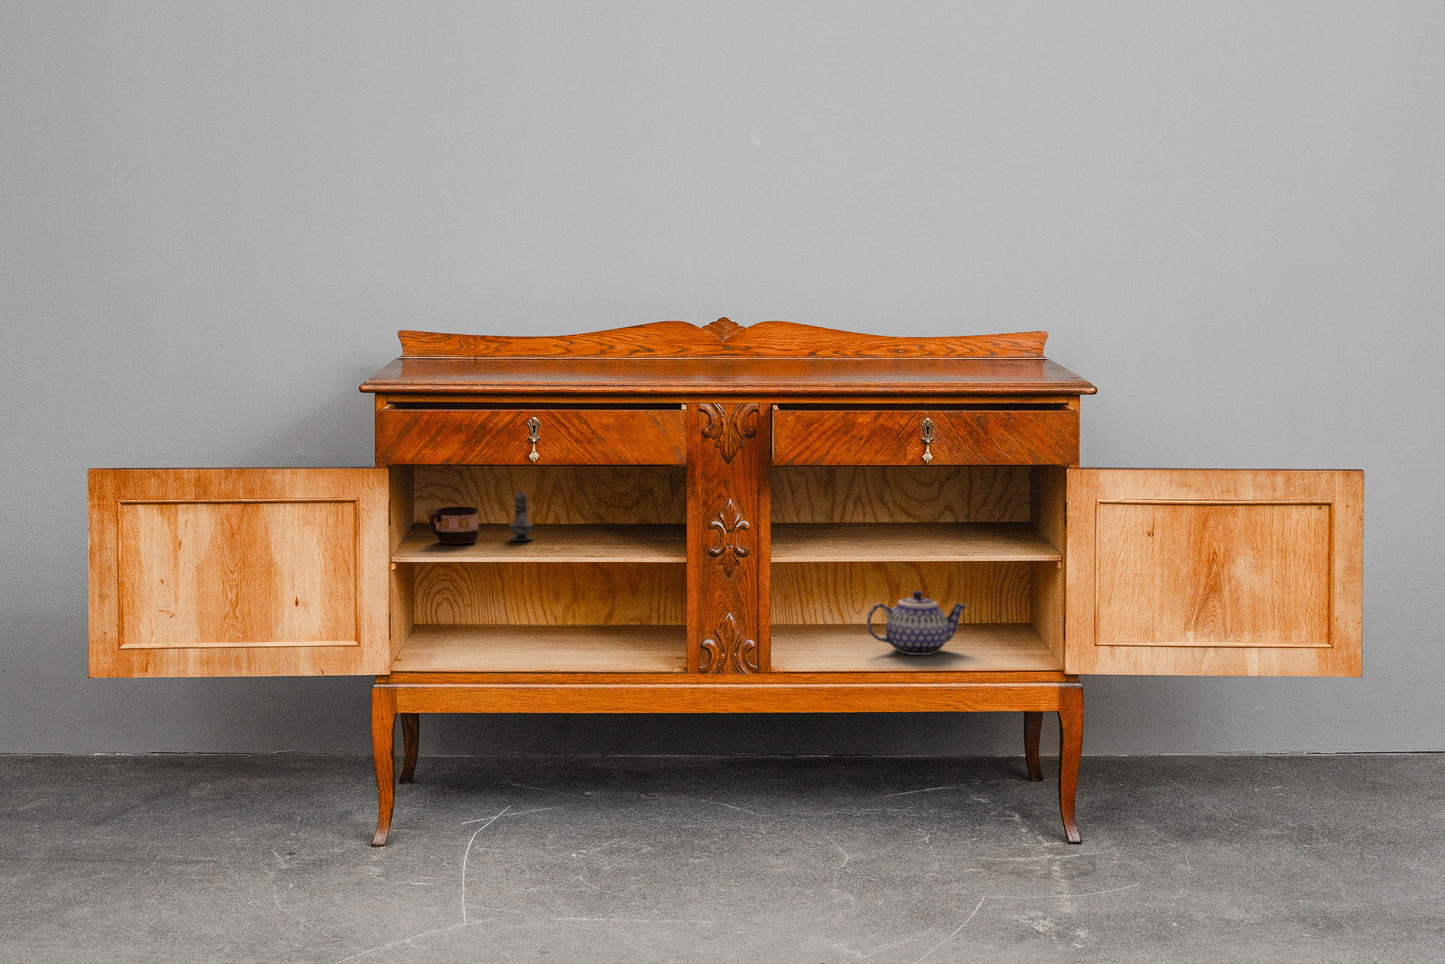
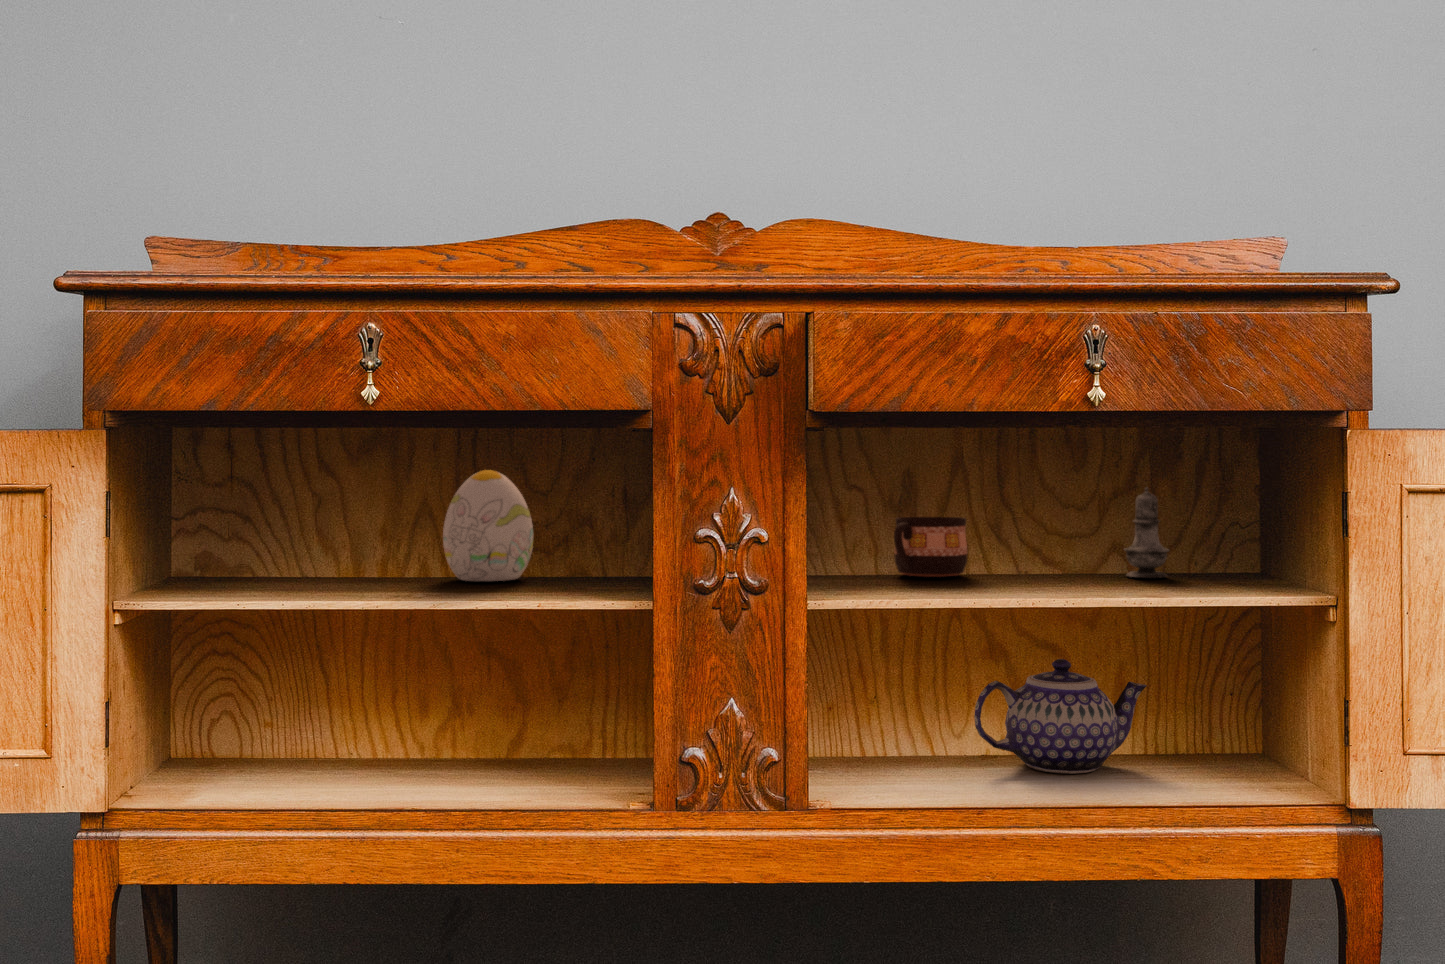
decorative egg: none [560,479,612,545] -> present [443,470,533,581]
salt shaker: present [509,490,533,541] -> present [1124,487,1169,578]
cup: present [430,507,479,544] -> present [894,517,967,577]

